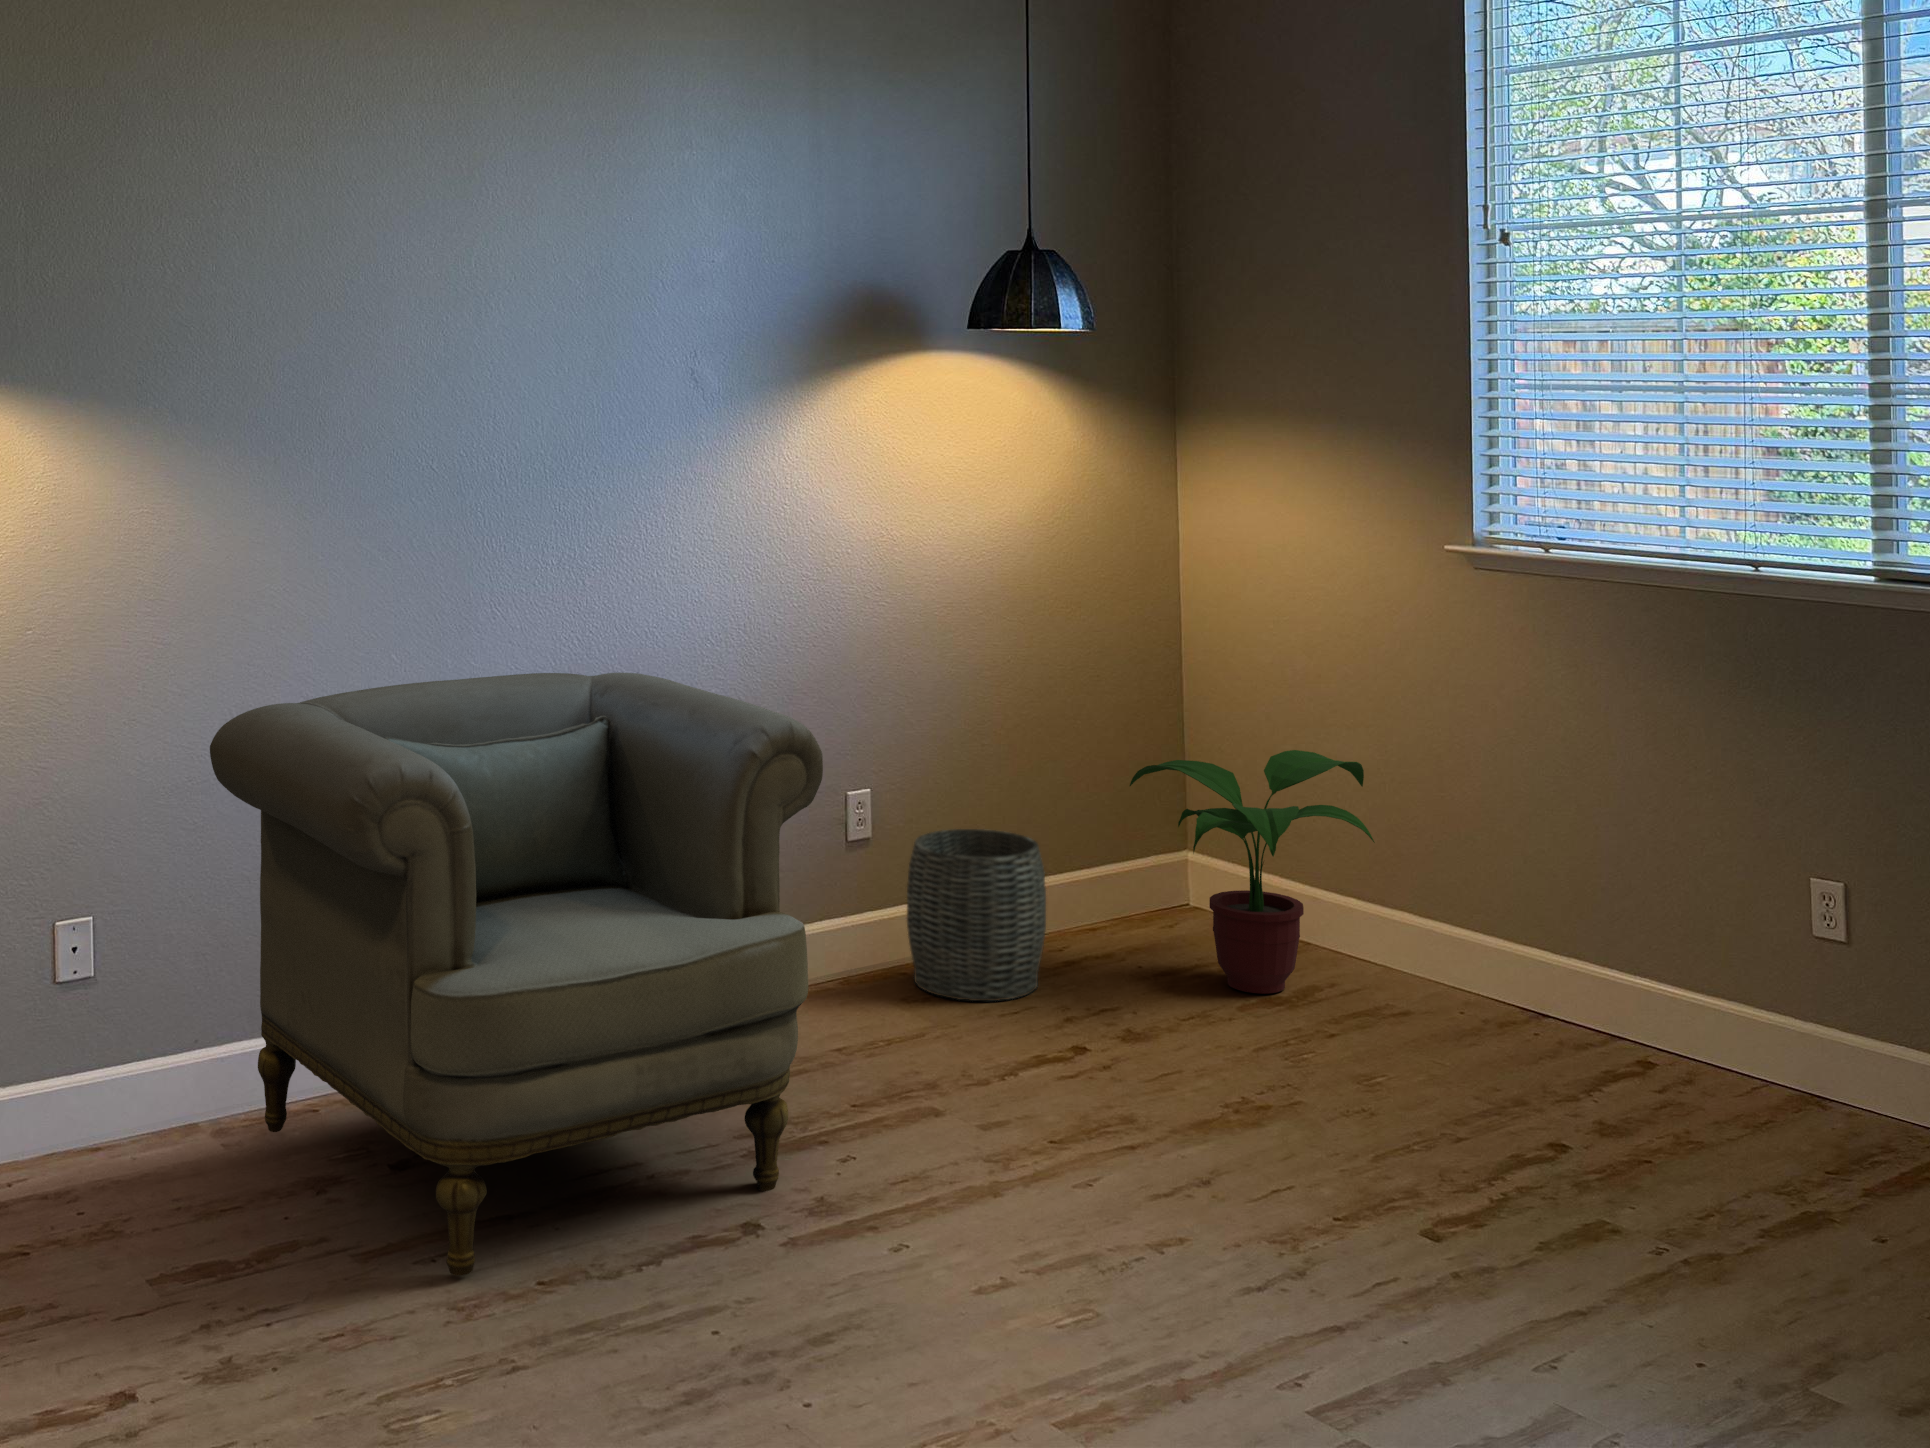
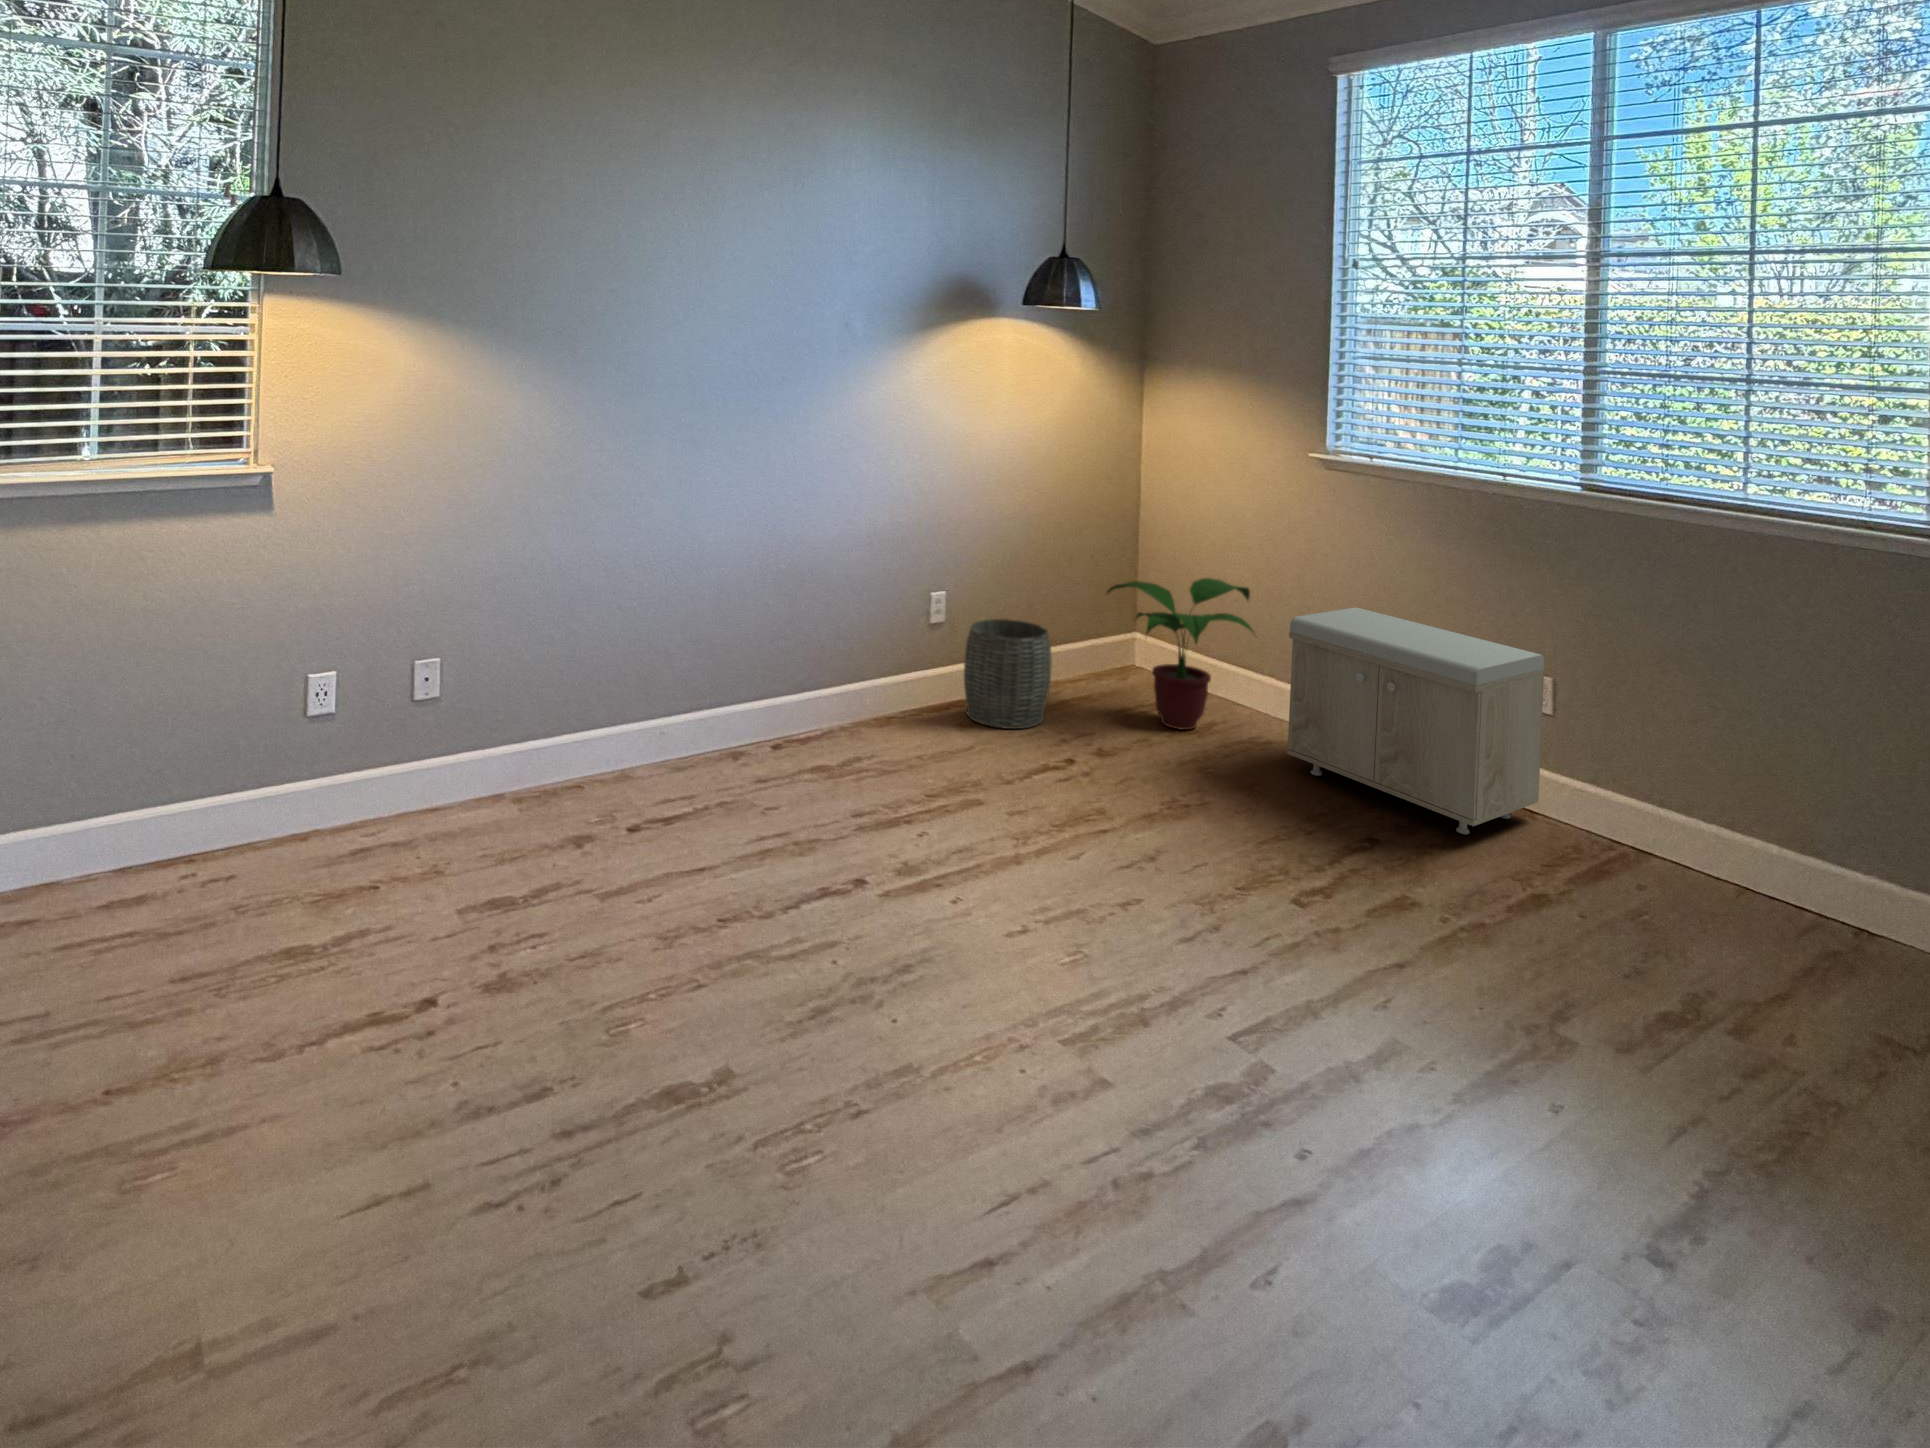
armchair: present [210,673,823,1275] -> none [522,515,921,912]
storage bench: none [1420,786,1828,1135] -> present [1287,607,1544,834]

